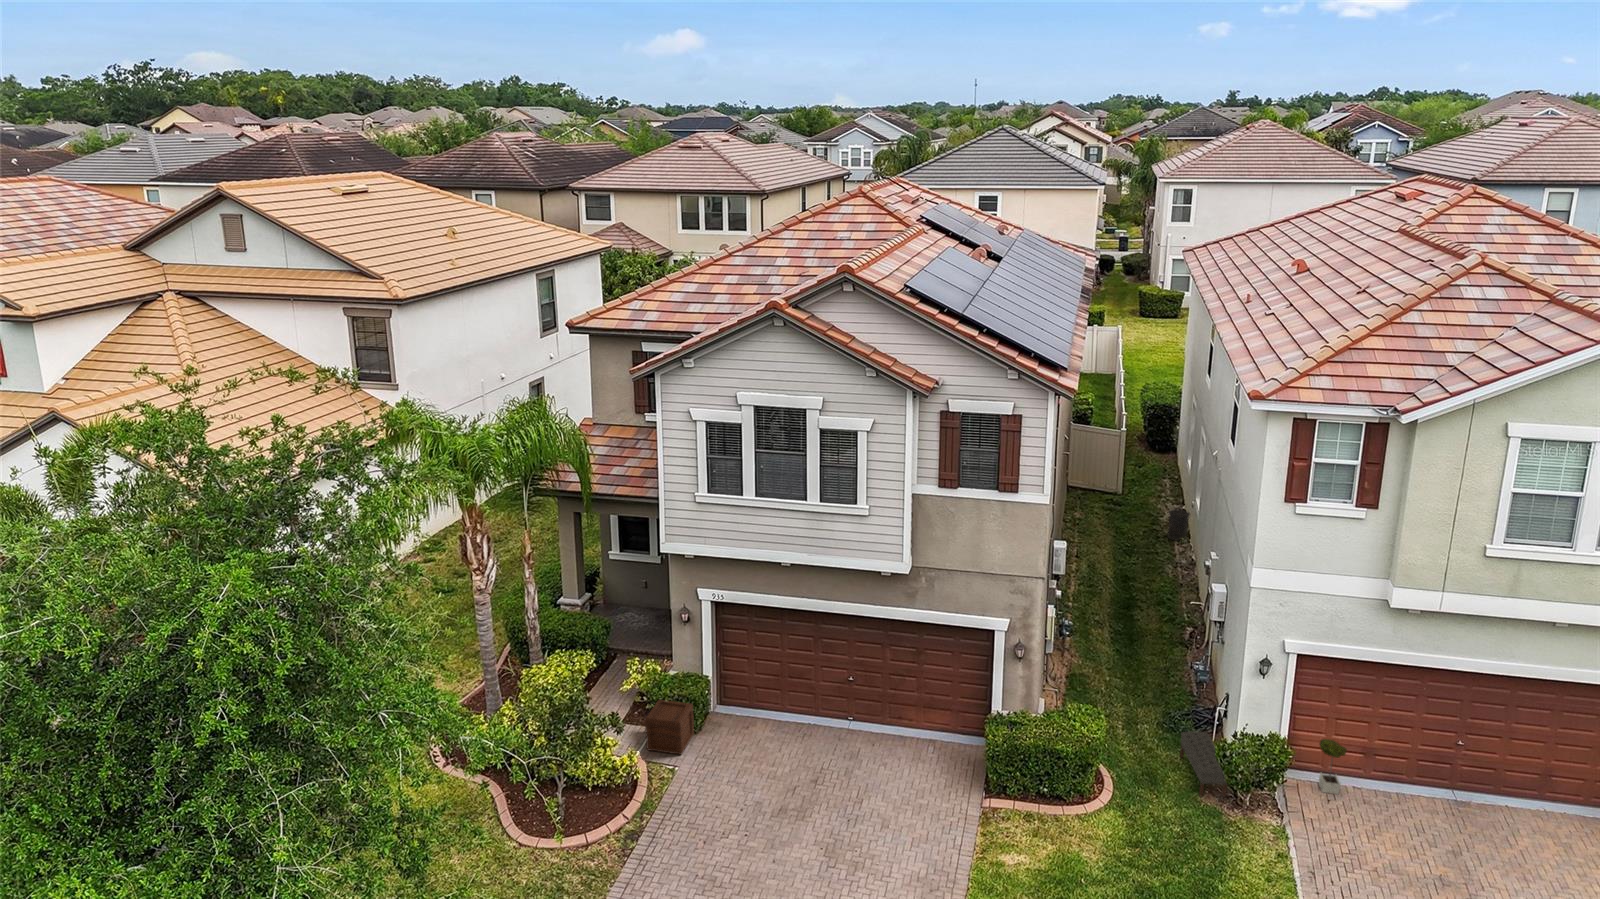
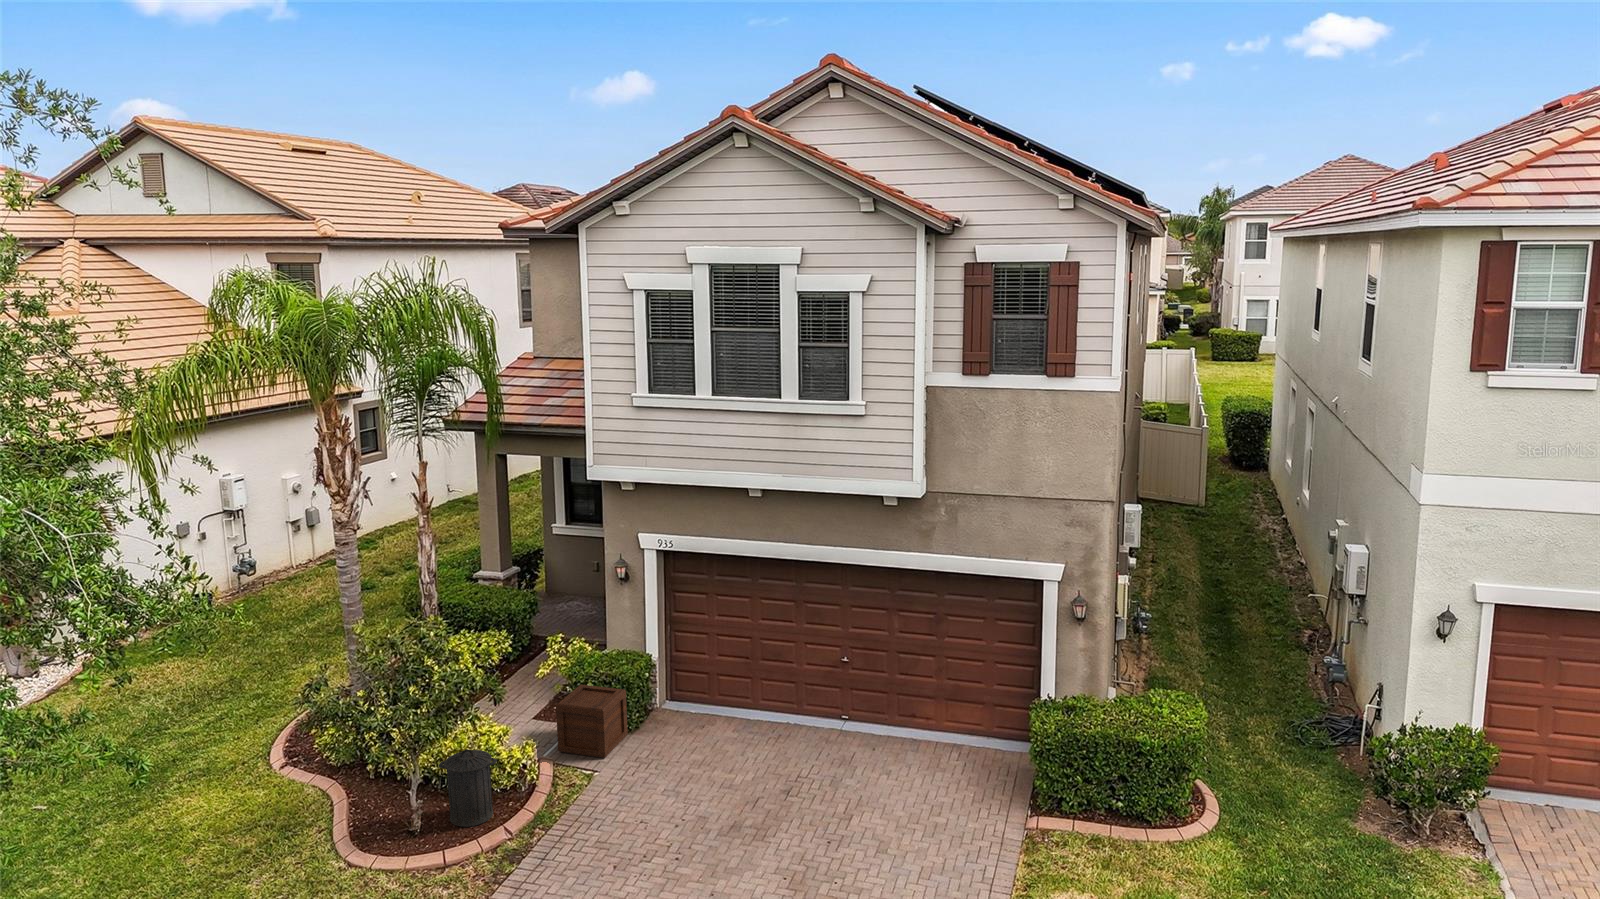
trash can: present [1168,509,1190,541] -> present [439,749,497,827]
bench: present [1180,732,1227,797] -> none [1315,734,1397,824]
potted tree: present [1319,739,1347,794] -> none [1529,738,1573,824]

